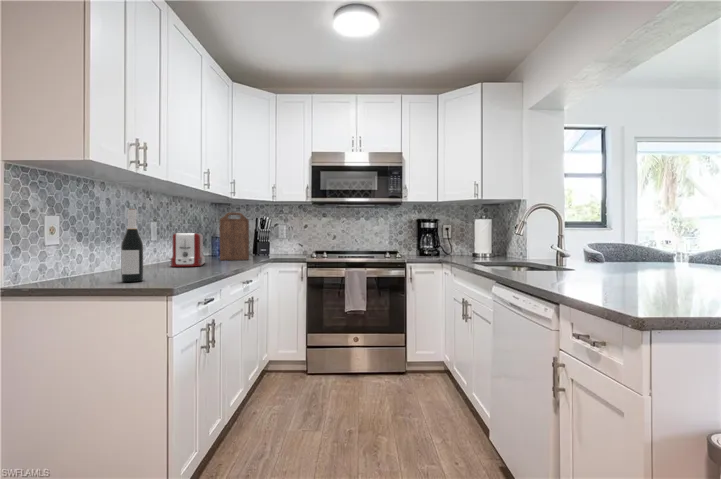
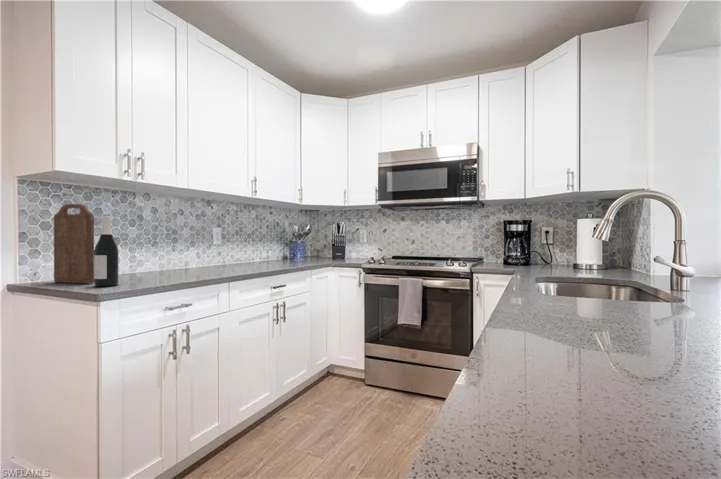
cutting board: present [220,213,249,260] -> present [54,204,94,283]
toaster: present [170,233,205,267] -> none [214,238,256,269]

